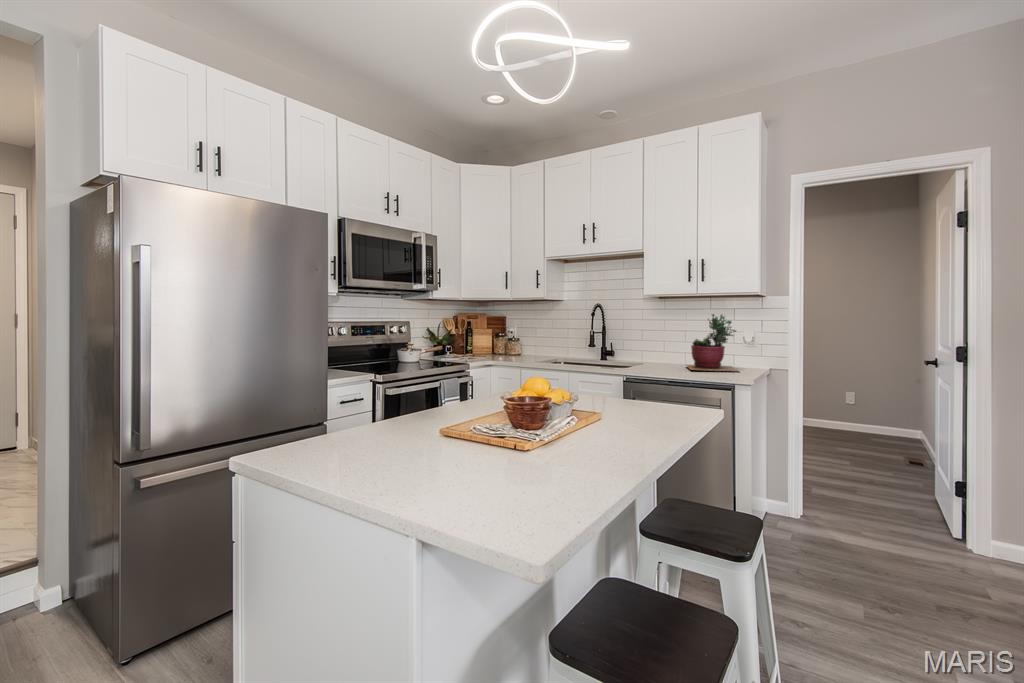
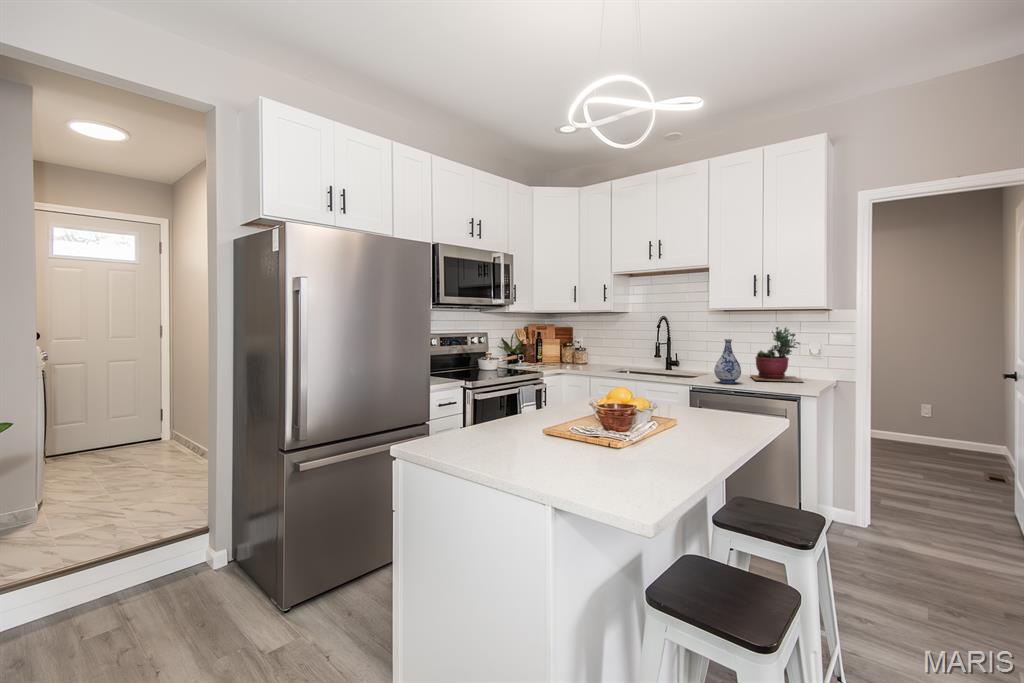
vase: none [649,327,676,374] -> present [714,339,741,383]

